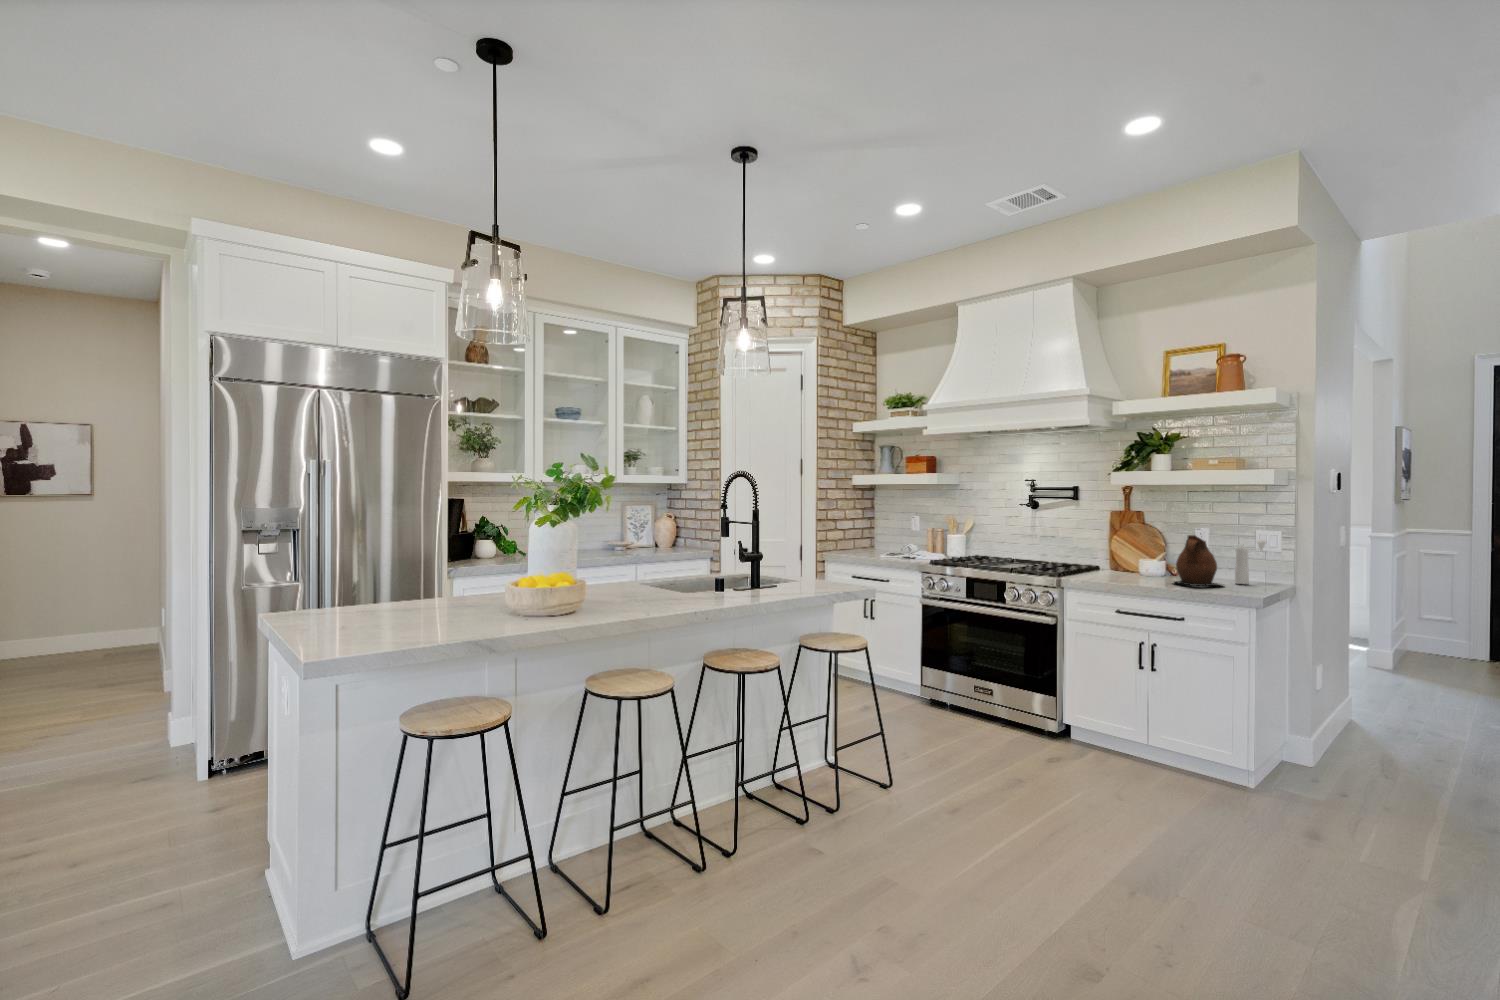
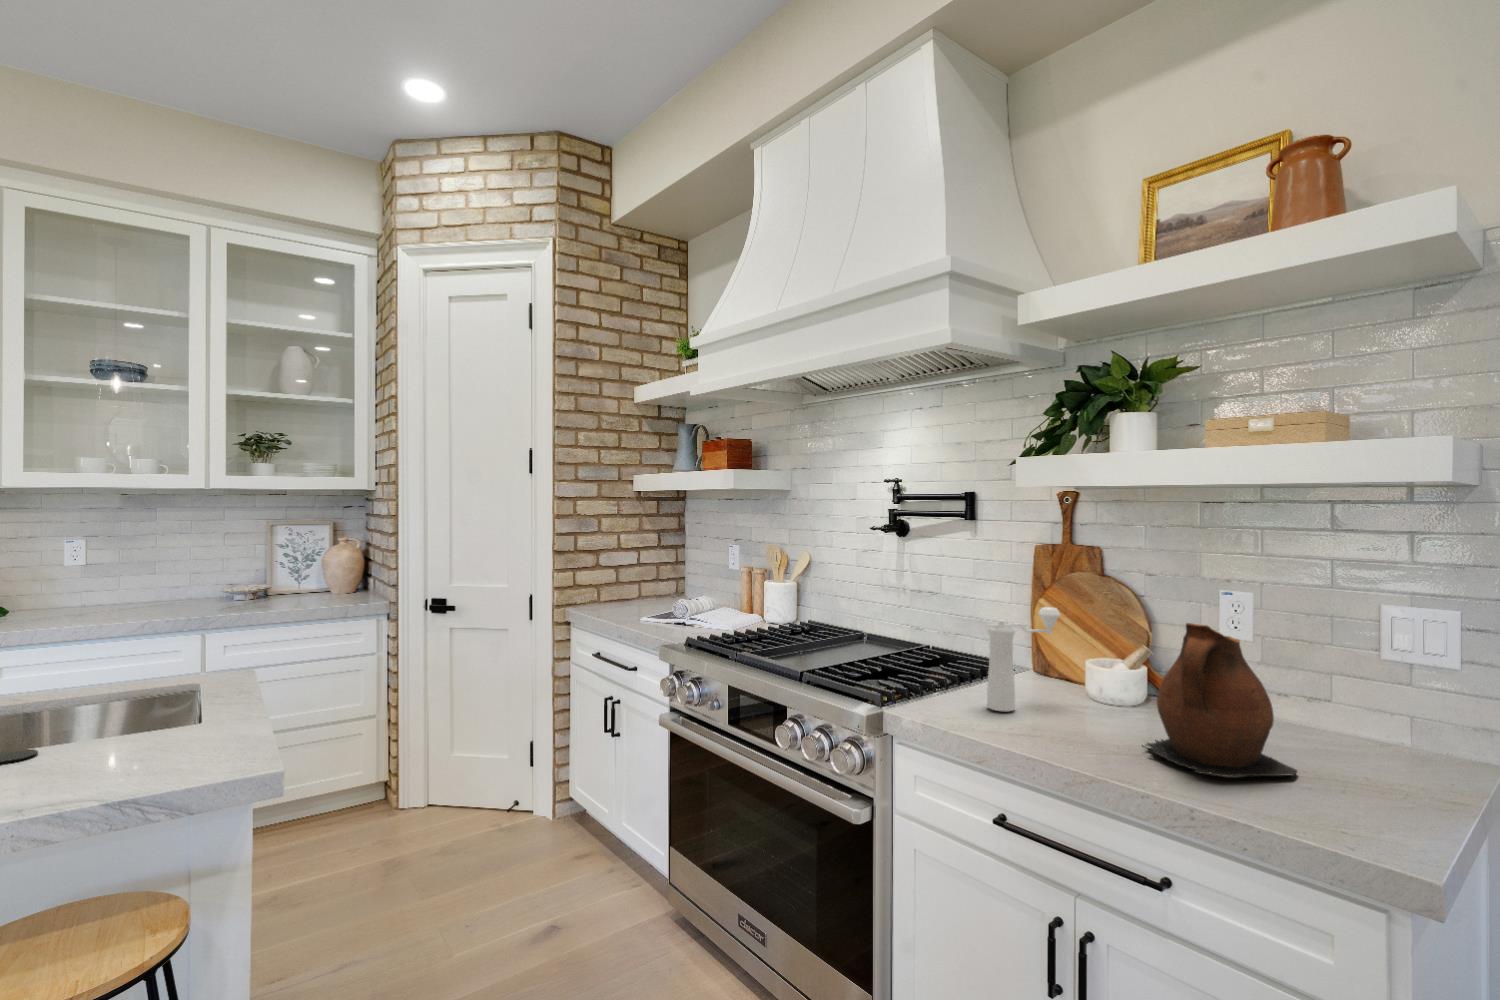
pepper mill: present [1235,539,1267,584] -> present [987,607,1060,711]

